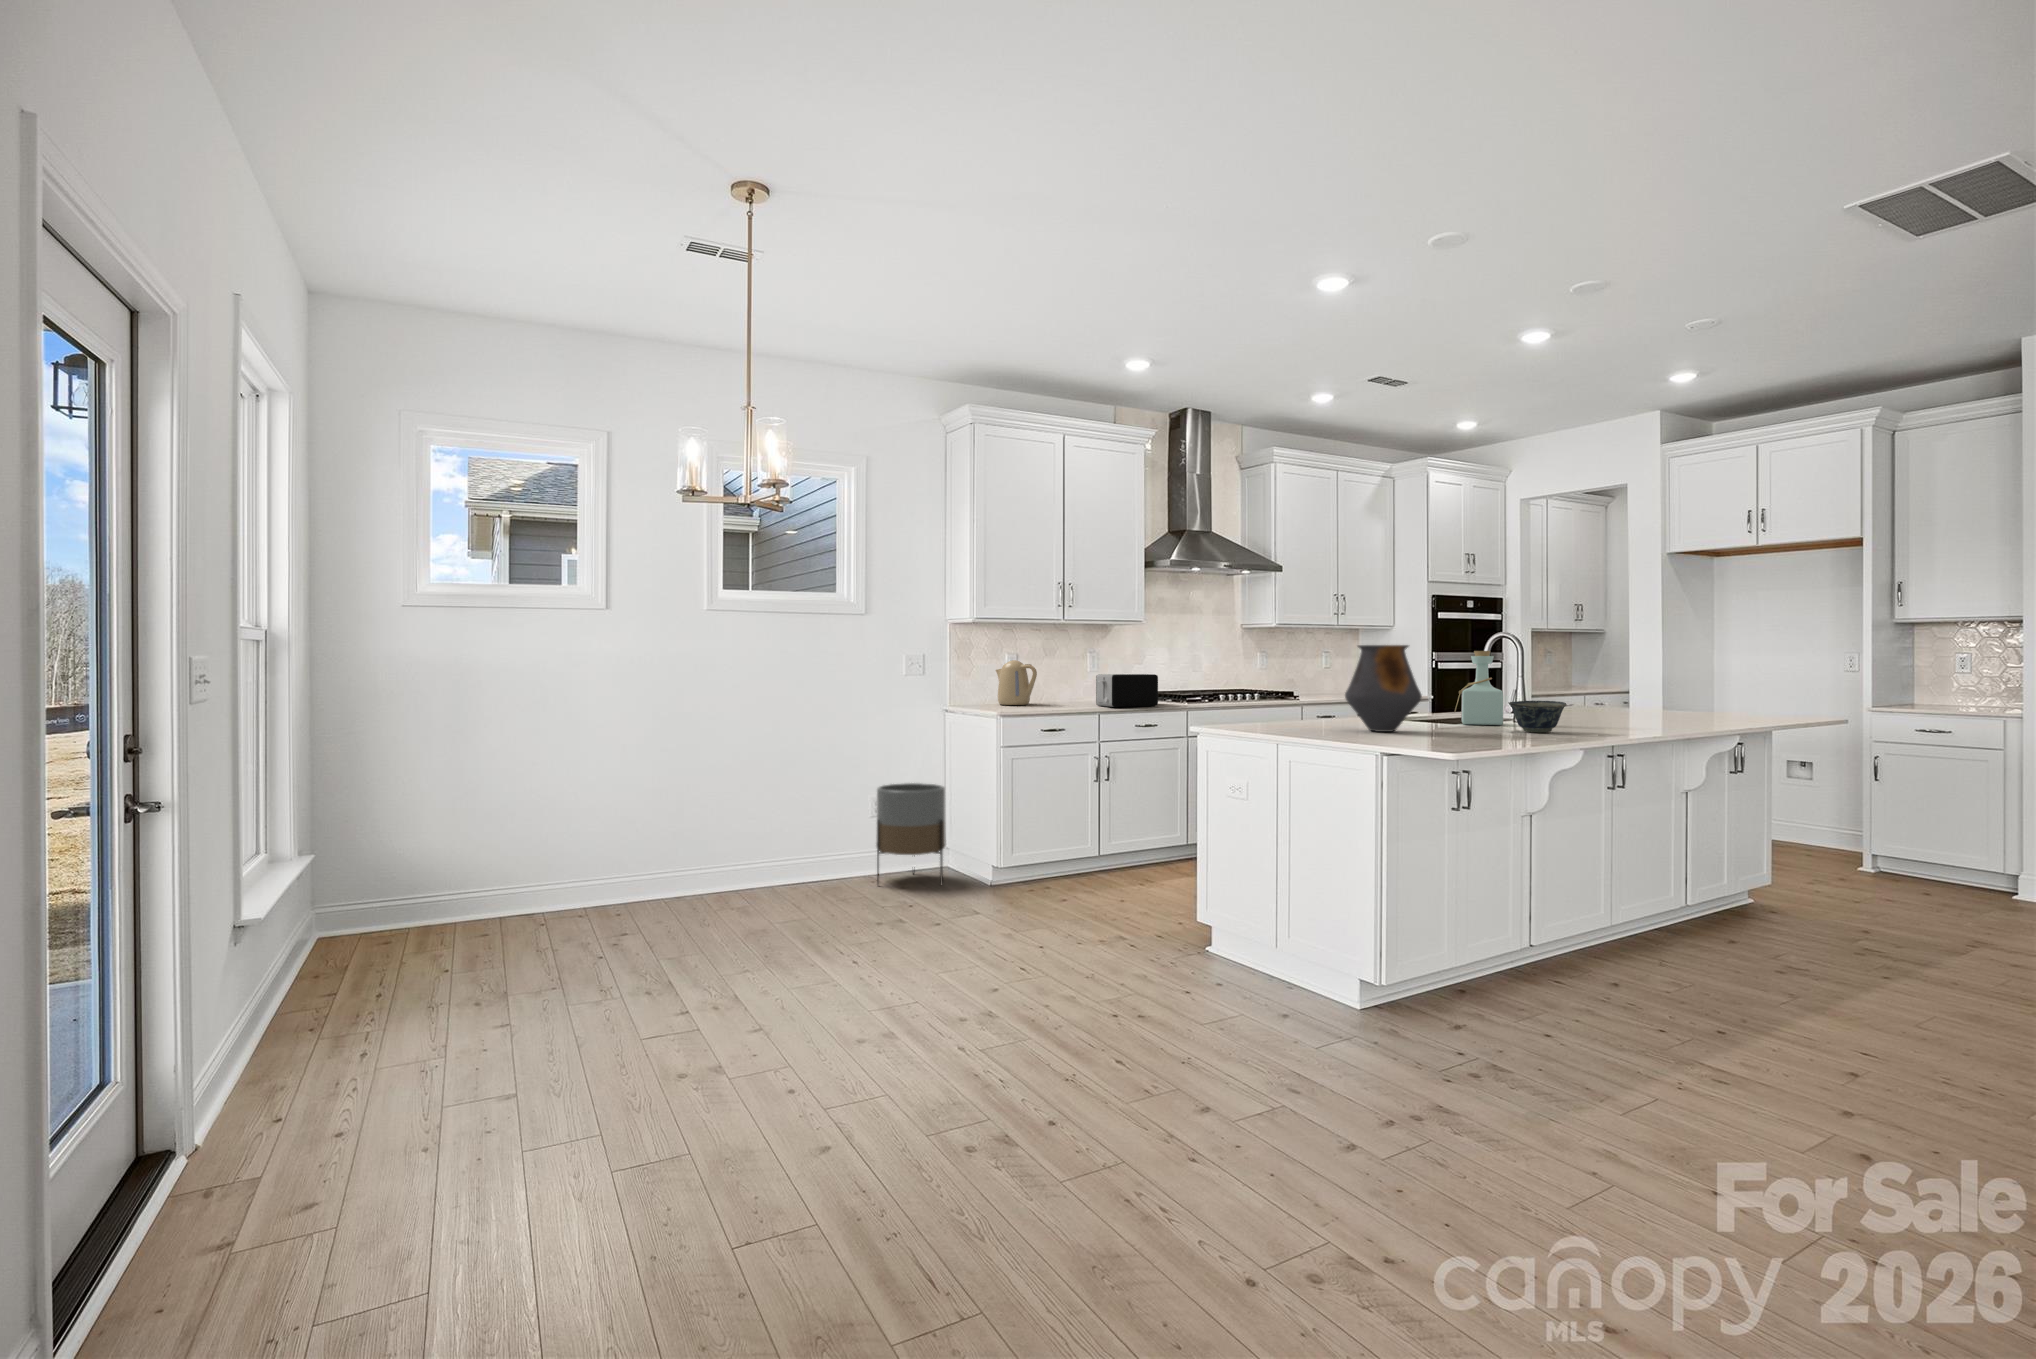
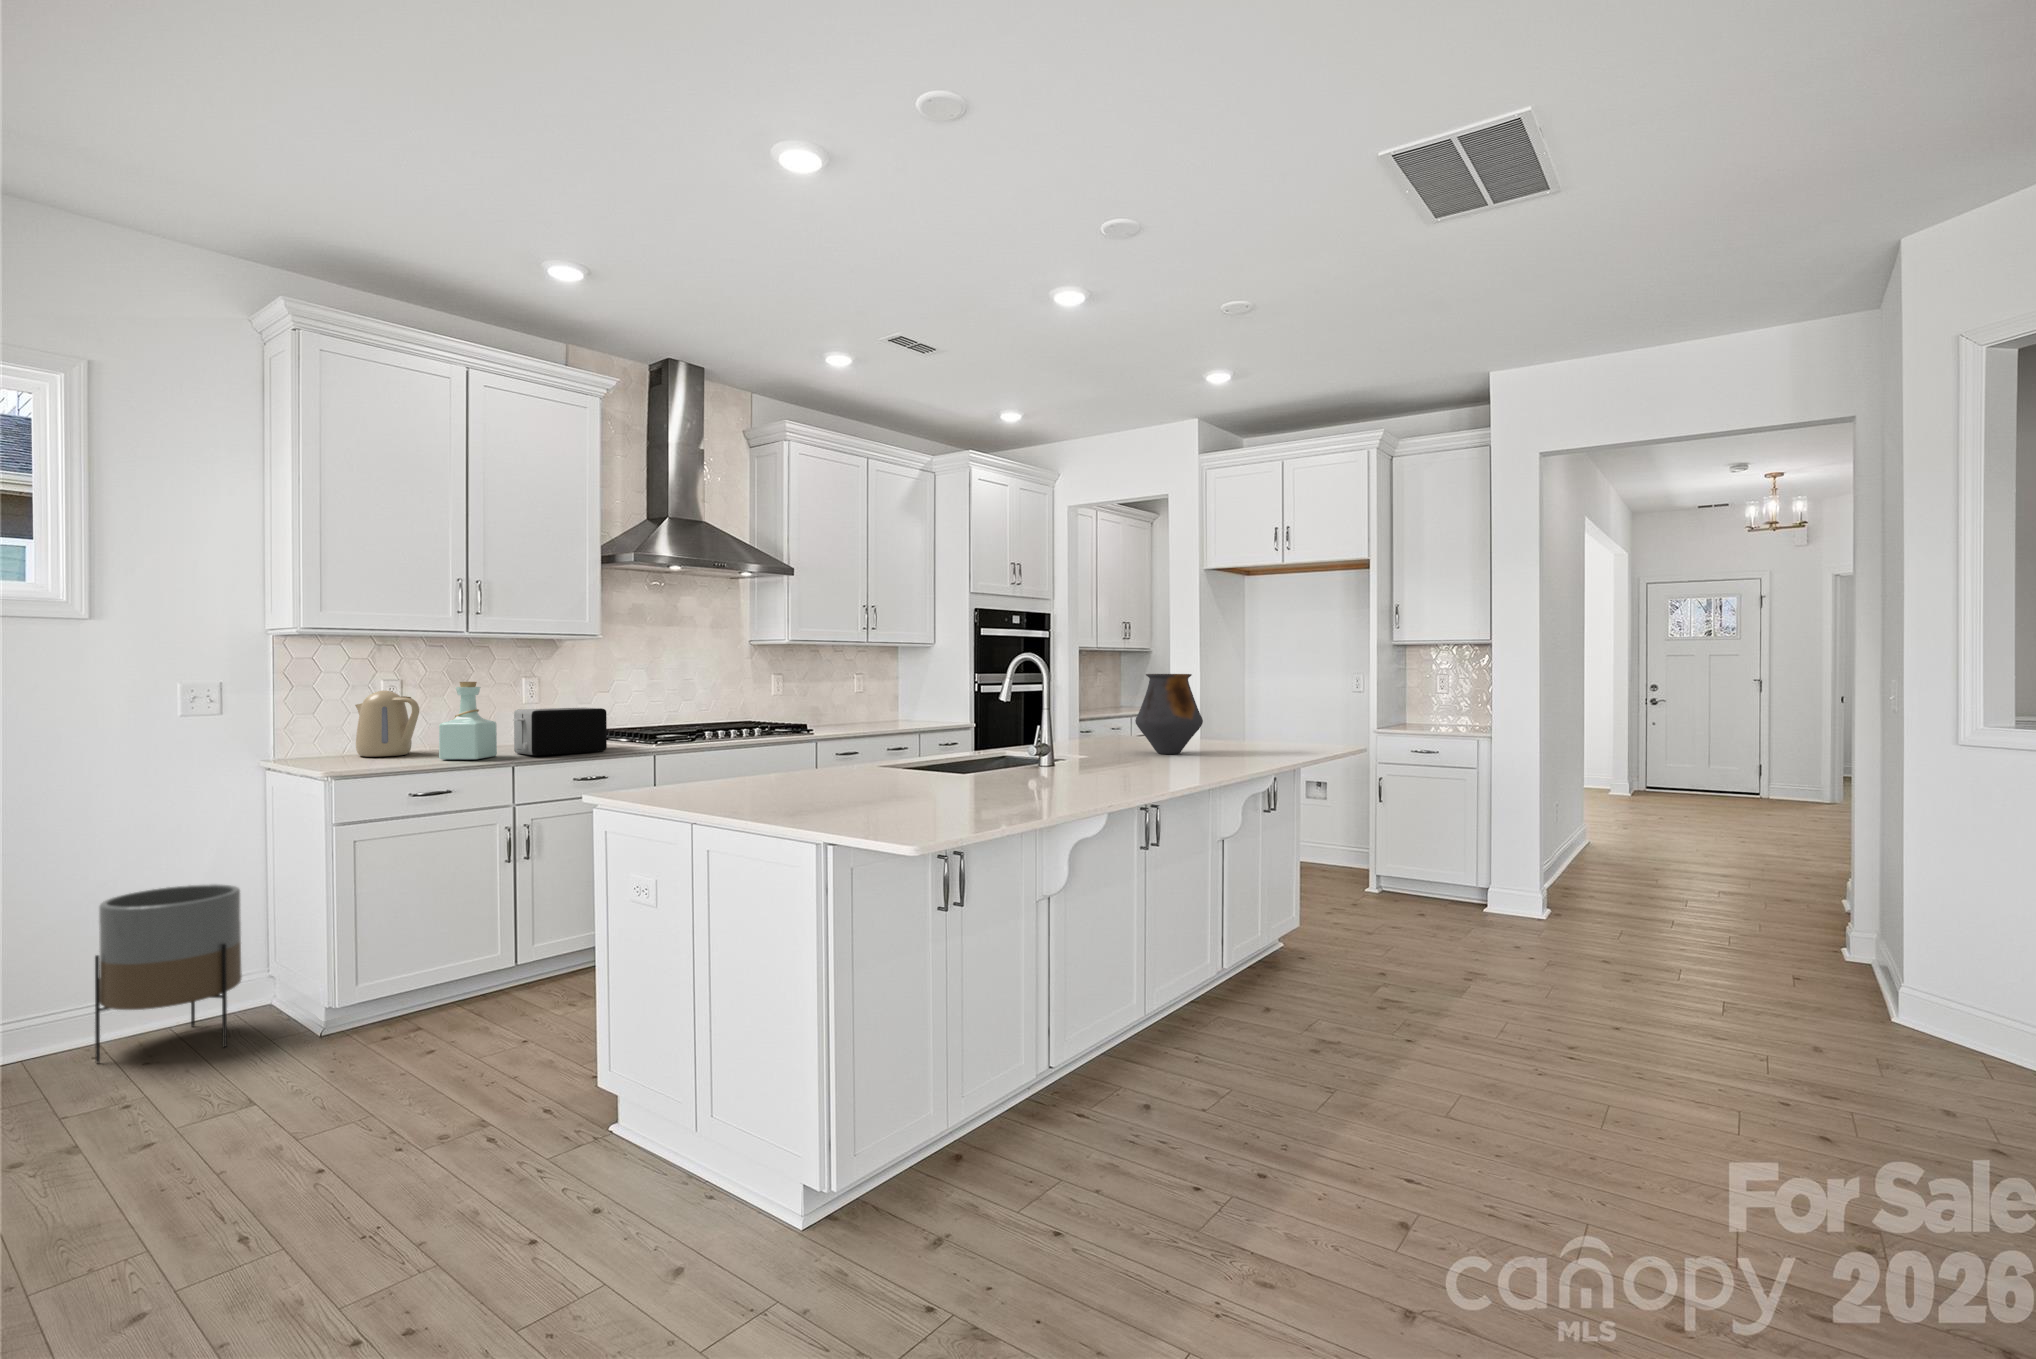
vase: present [1345,645,1422,732] -> present [1135,674,1203,754]
bottle: present [1455,651,1503,725] -> present [439,682,497,760]
bowl: present [1508,701,1566,733] -> none [1006,754,1076,799]

